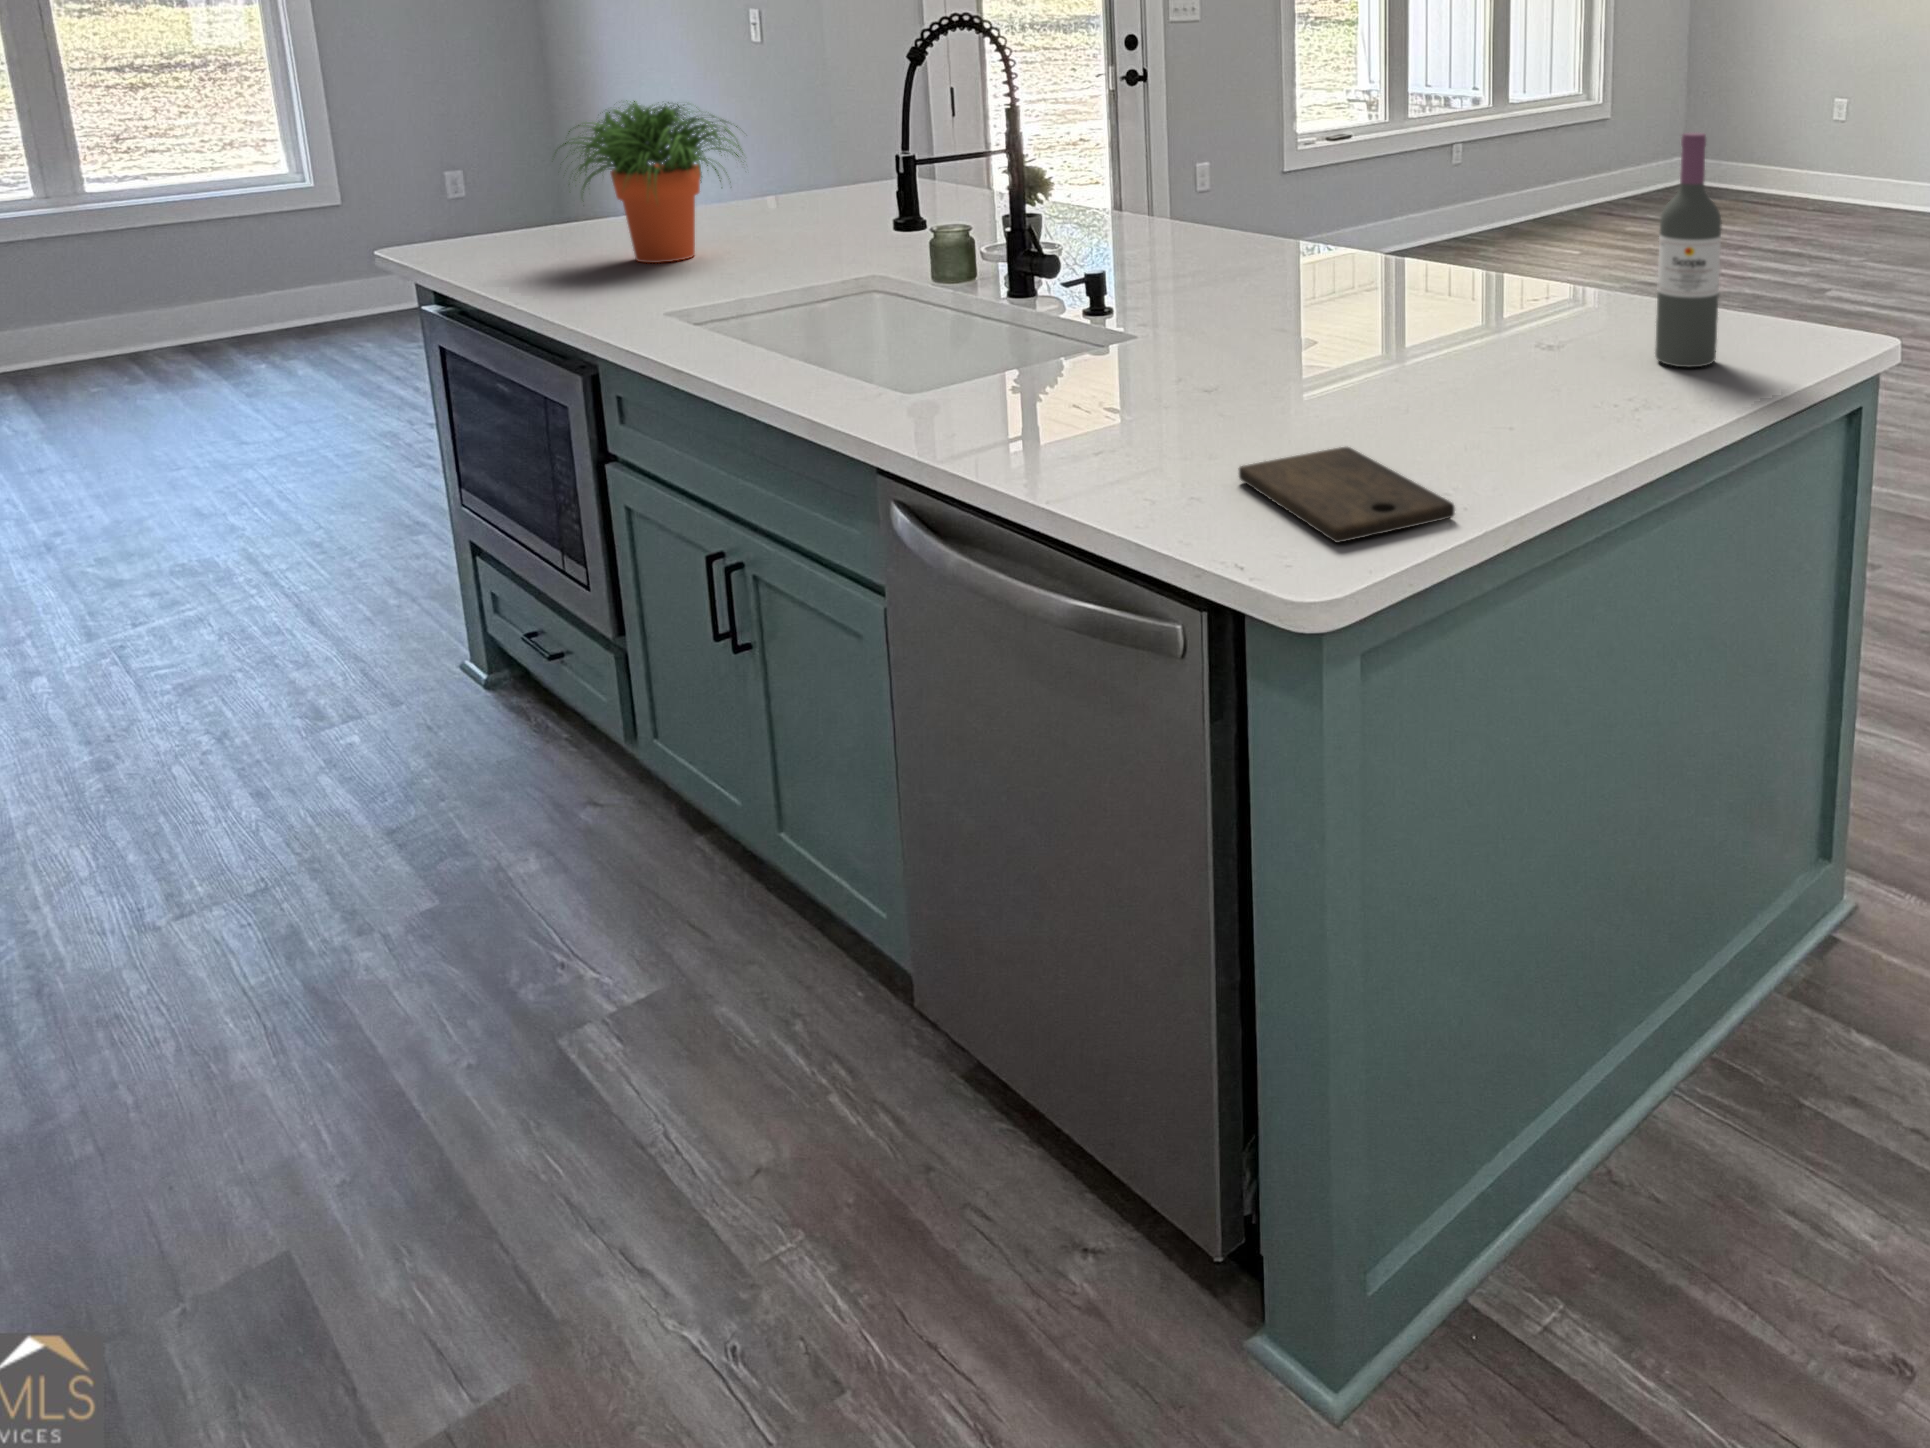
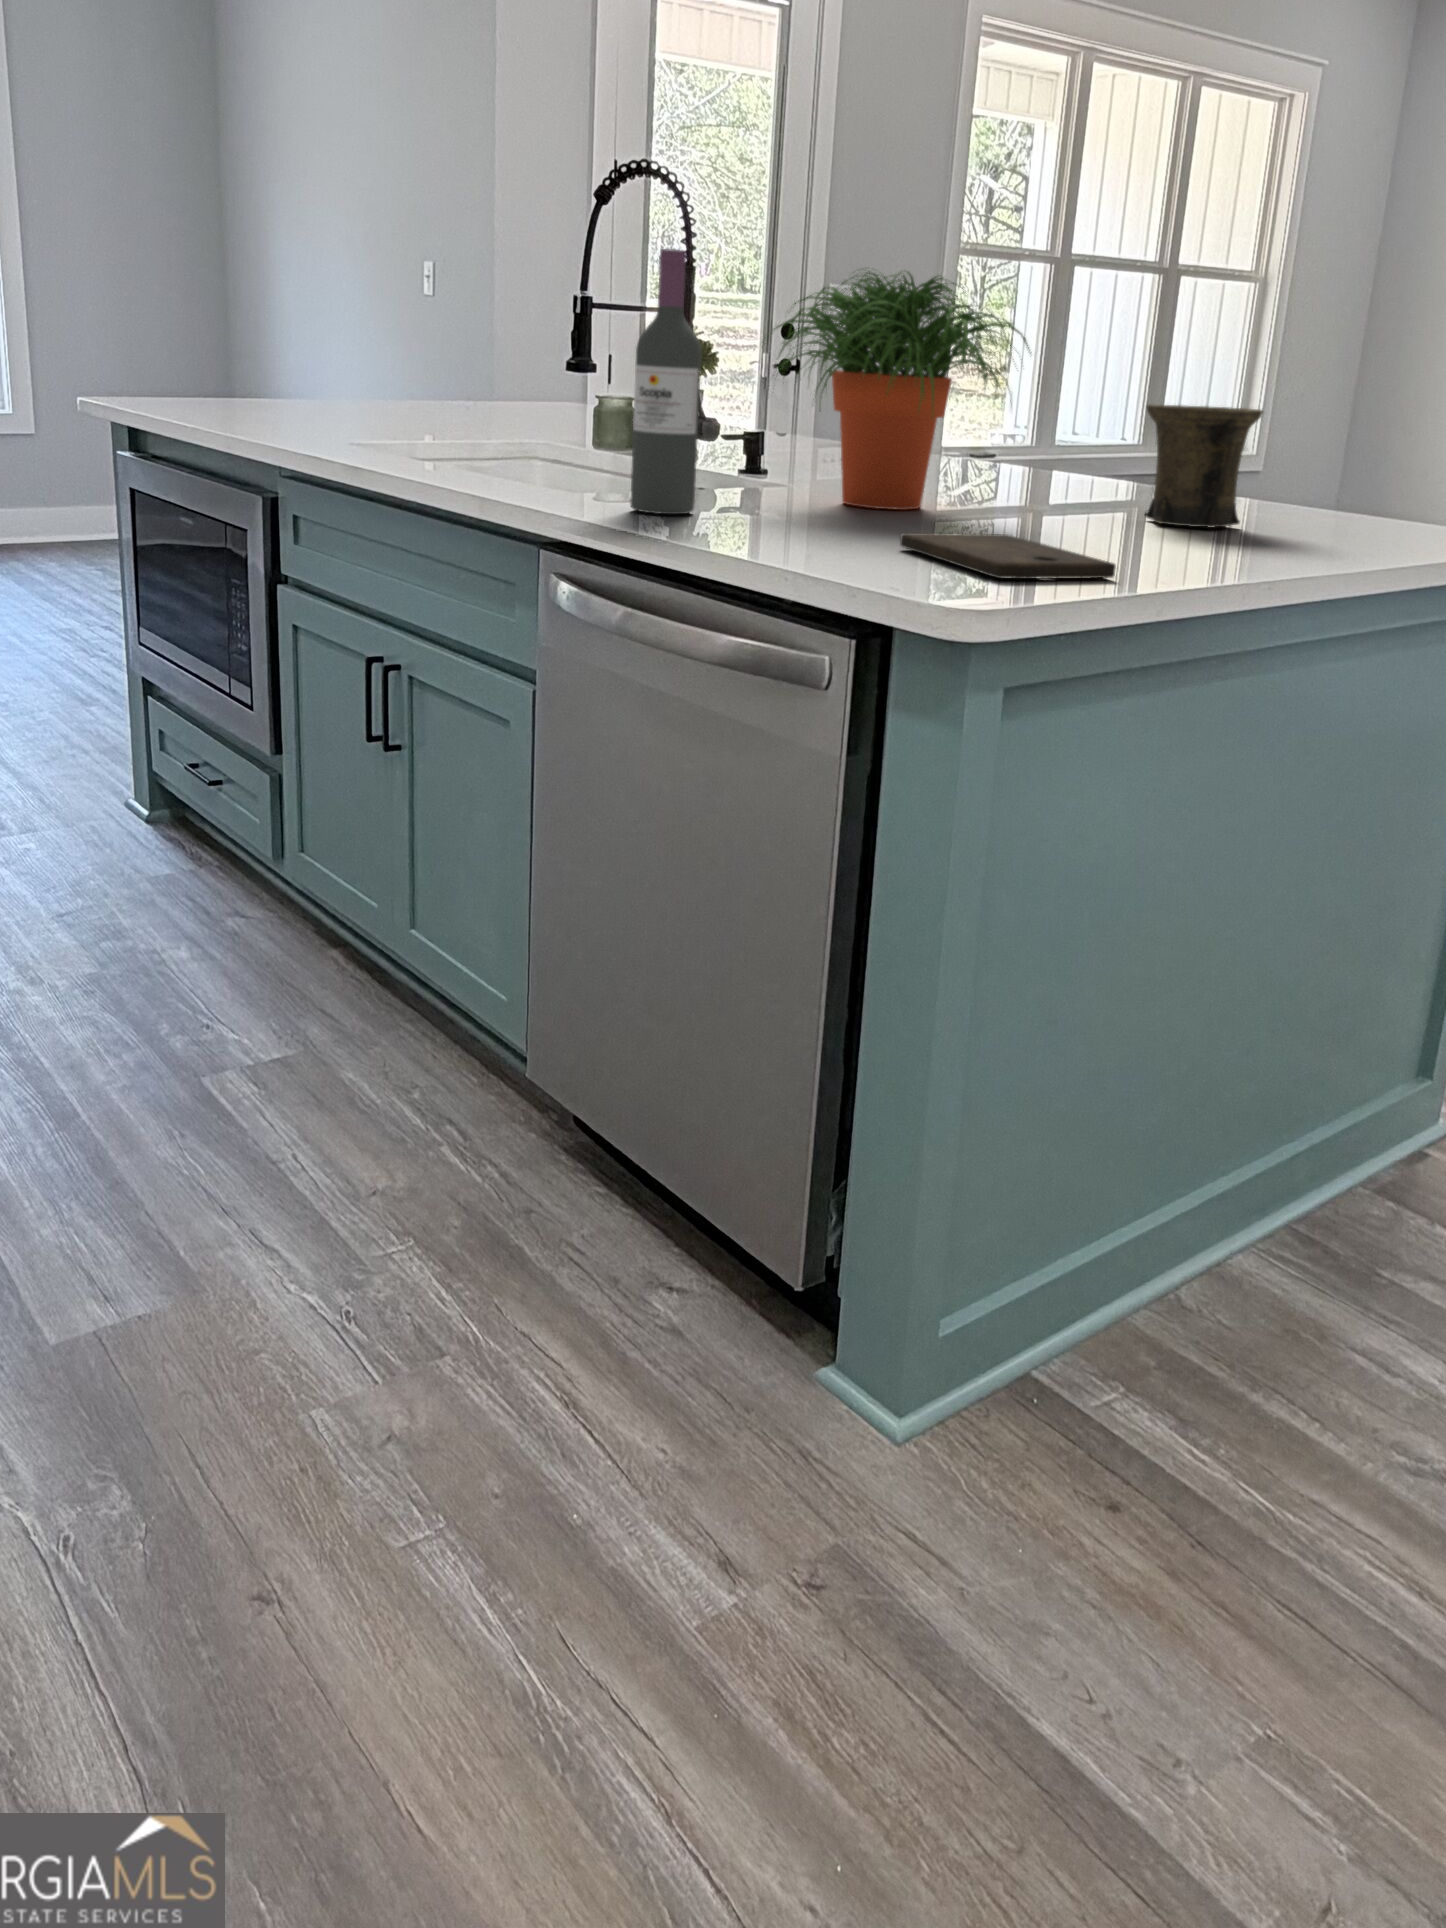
potted plant: present [555,100,743,263] -> present [772,270,1031,510]
wine bottle: present [1655,132,1722,367] -> present [630,249,701,514]
mug: none [1474,243,1588,373] -> present [1145,404,1263,528]

